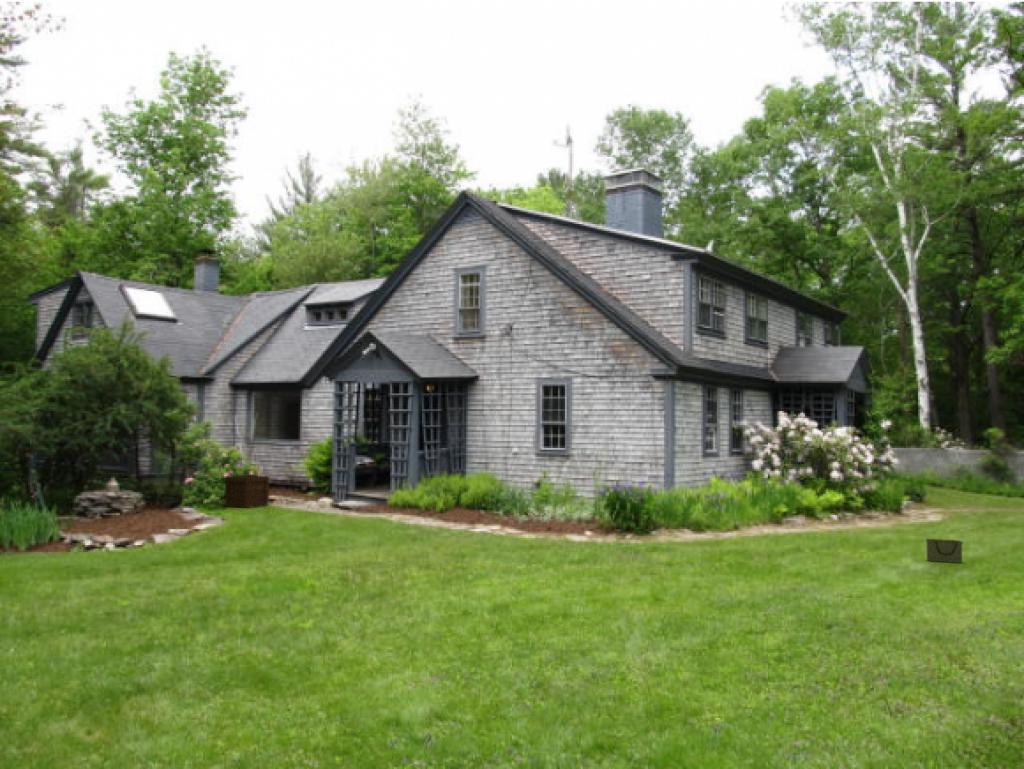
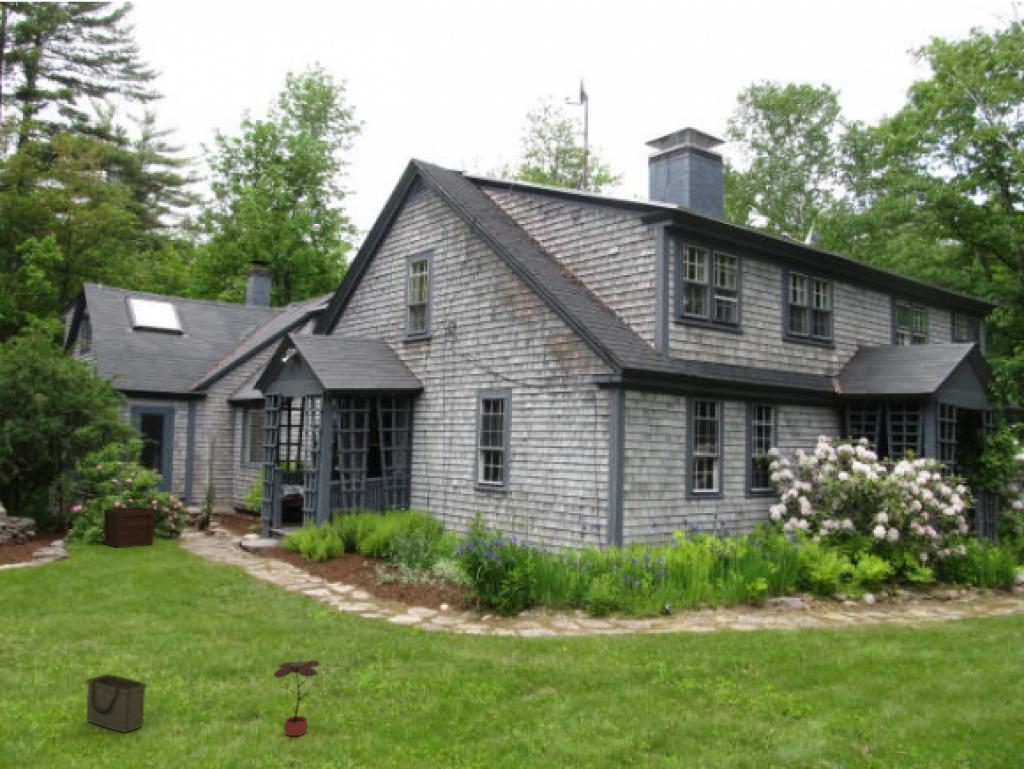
basket: present [926,539,963,563] -> present [87,674,147,732]
potted plant: none [633,540,662,580] -> present [274,661,319,736]

